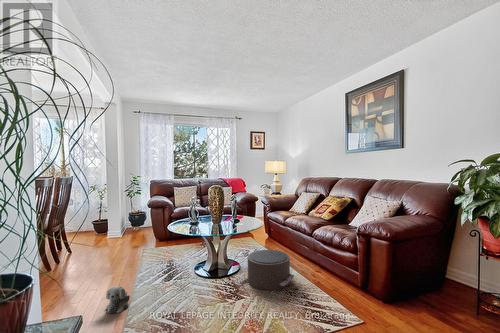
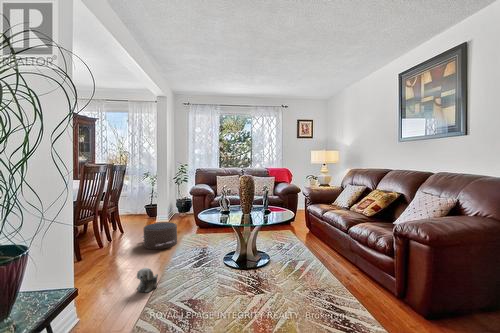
pouf: present [239,250,294,290] -> present [142,222,177,249]

